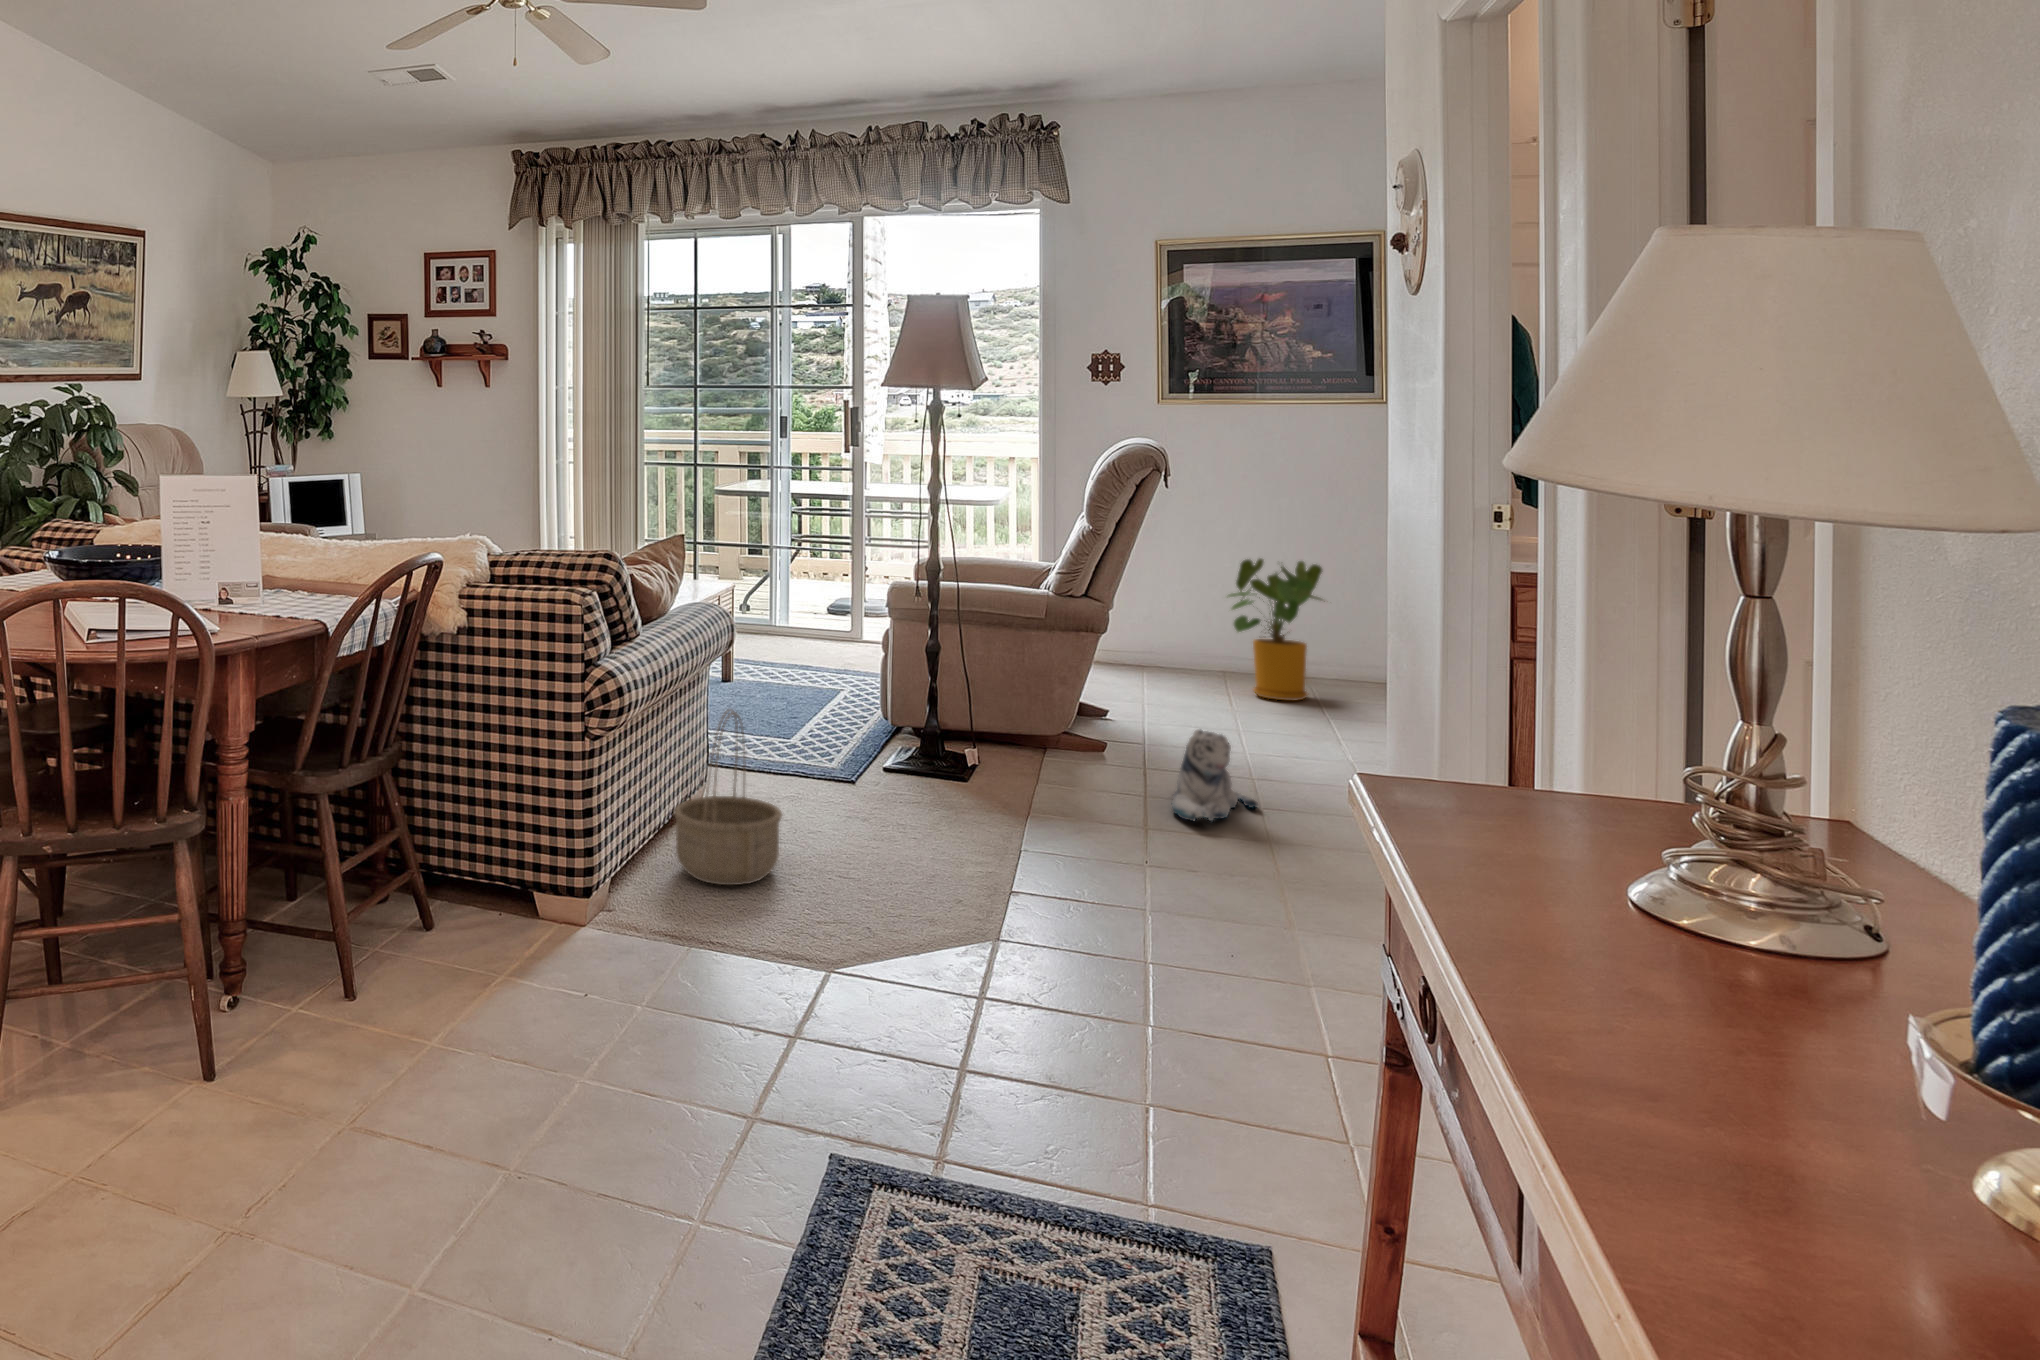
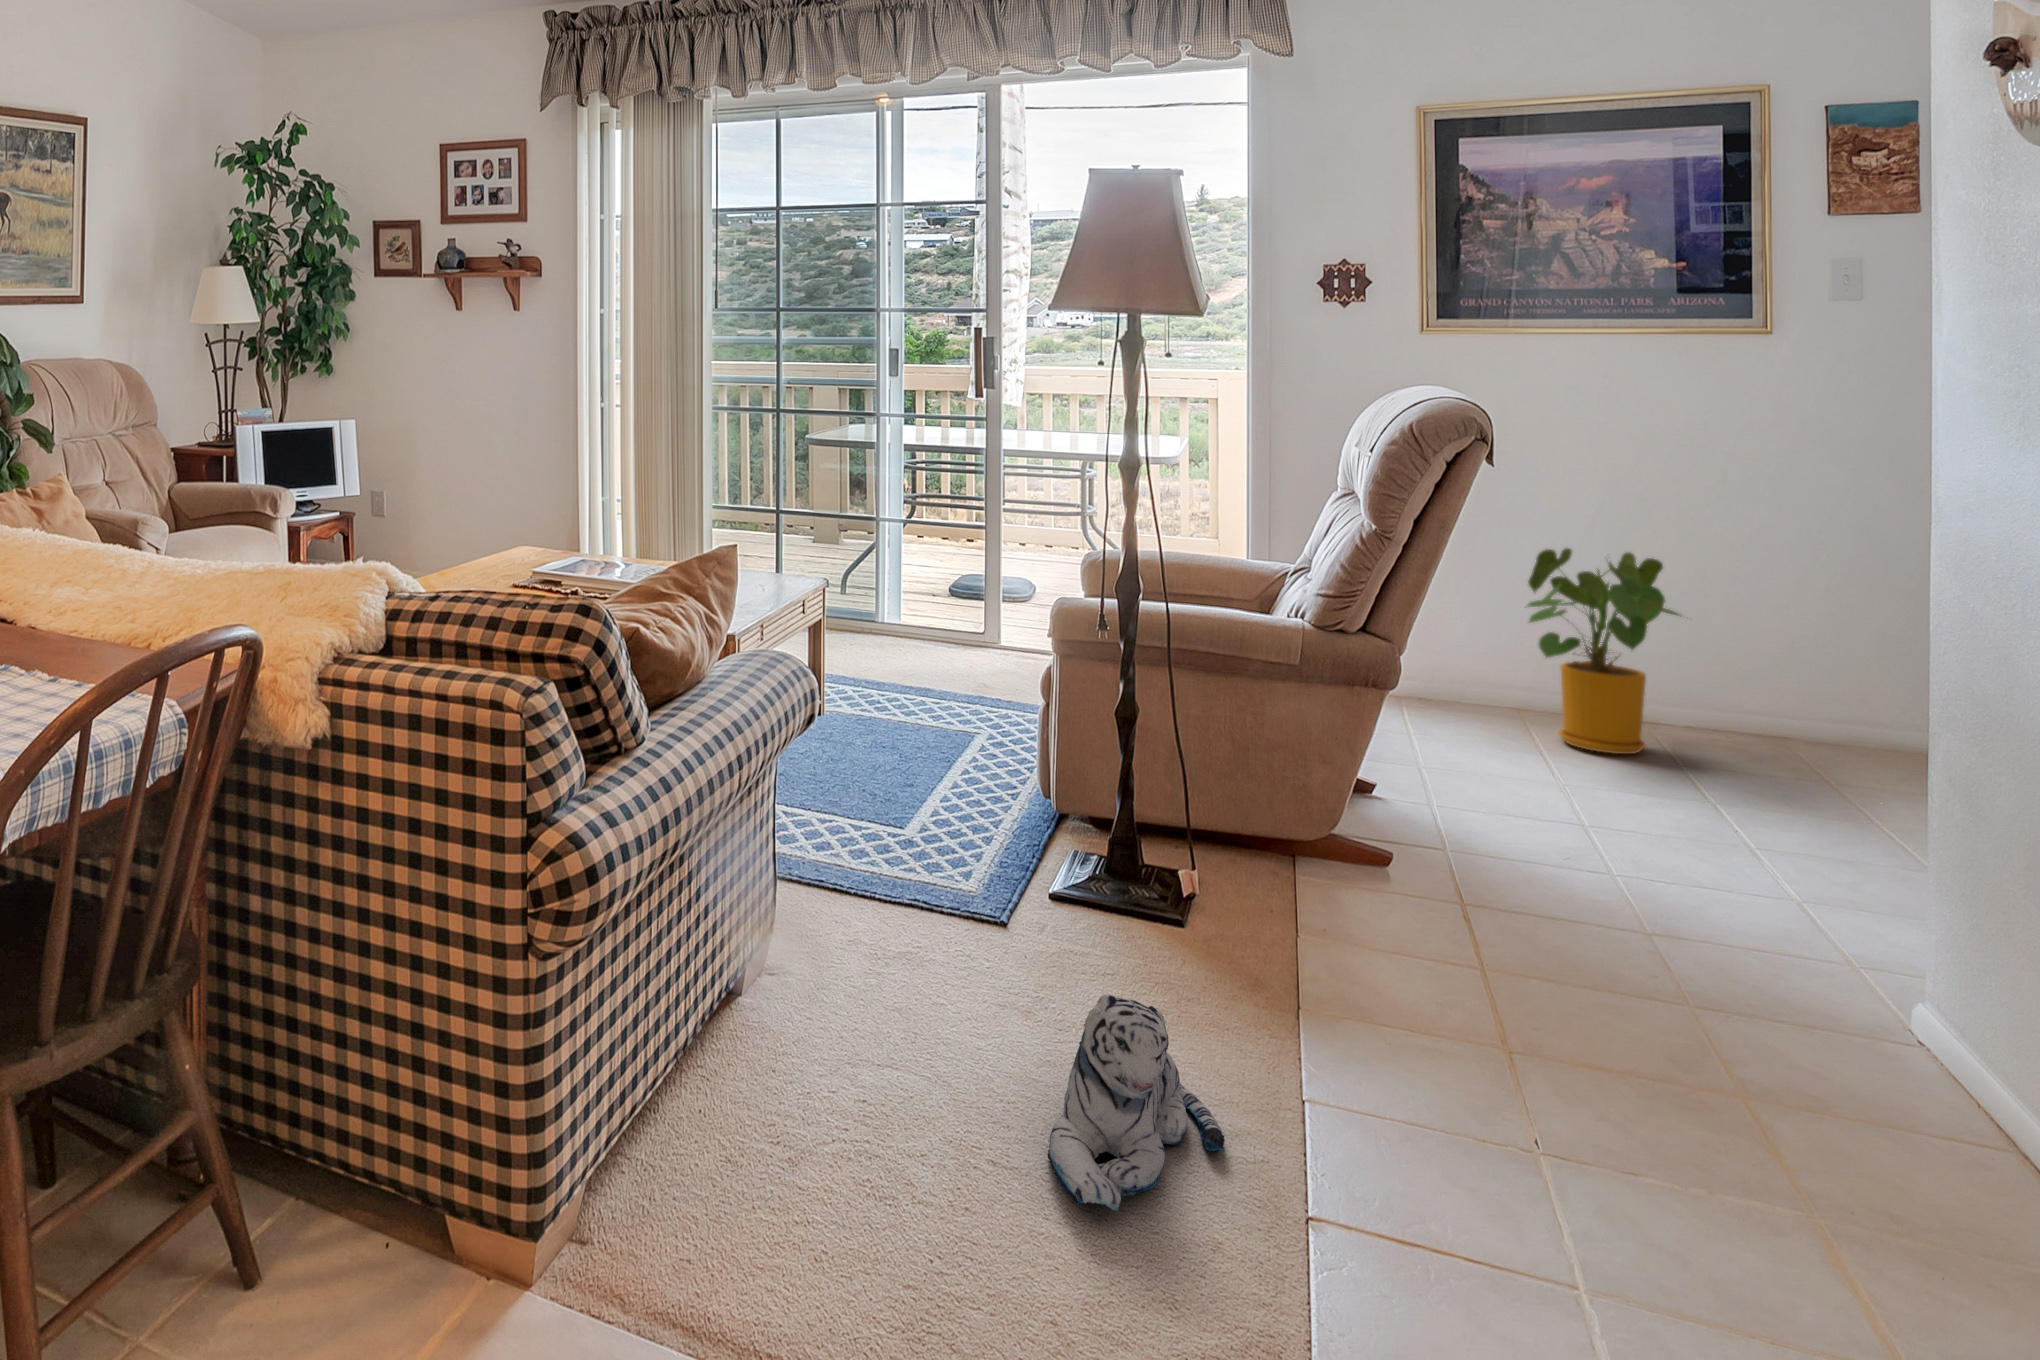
basket: present [674,710,782,885] -> none [706,856,894,1173]
plush toy: present [1172,730,1257,821] -> present [1048,994,1225,1211]

